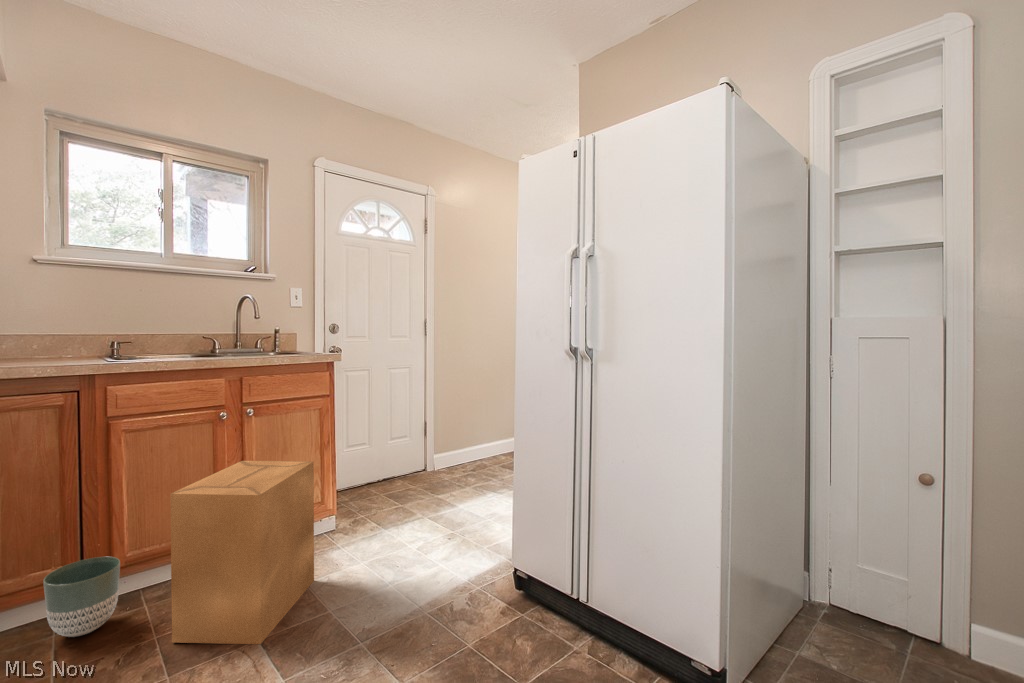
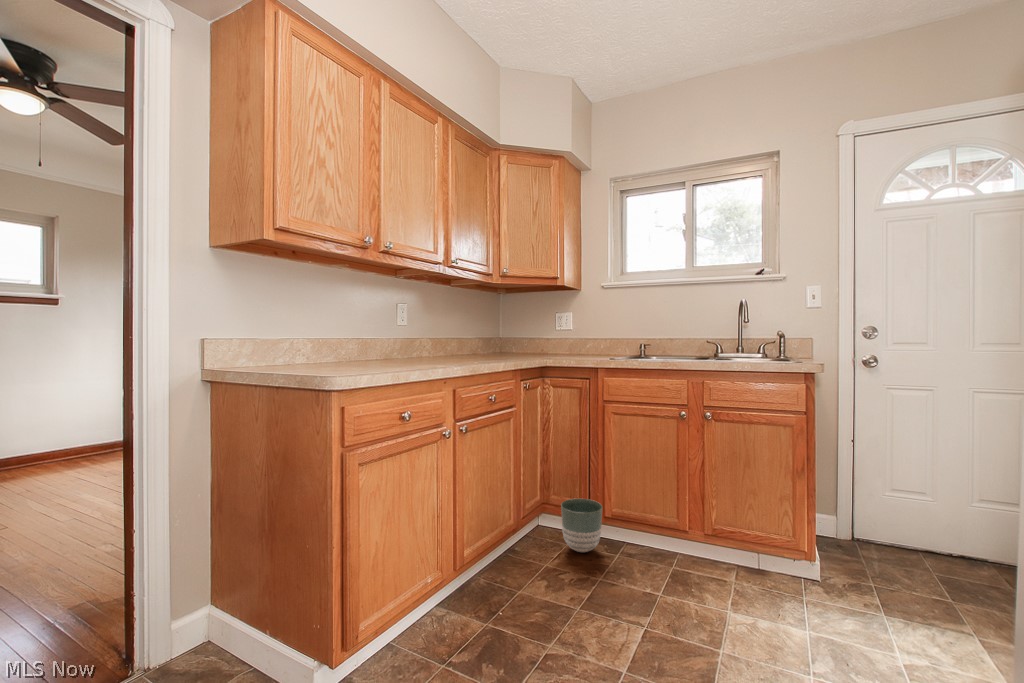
cardboard box: present [170,461,314,644] -> none [603,458,741,633]

